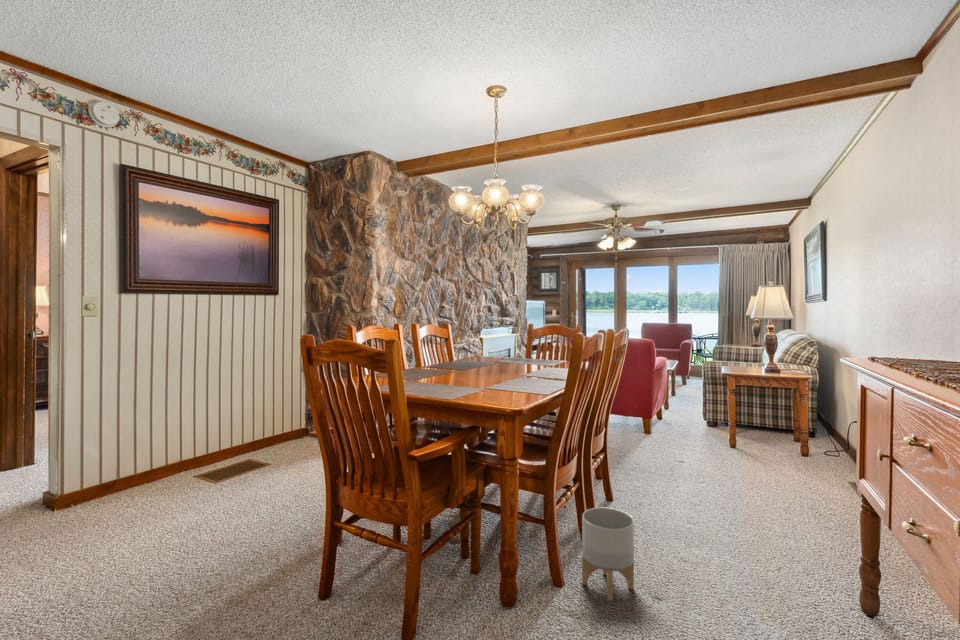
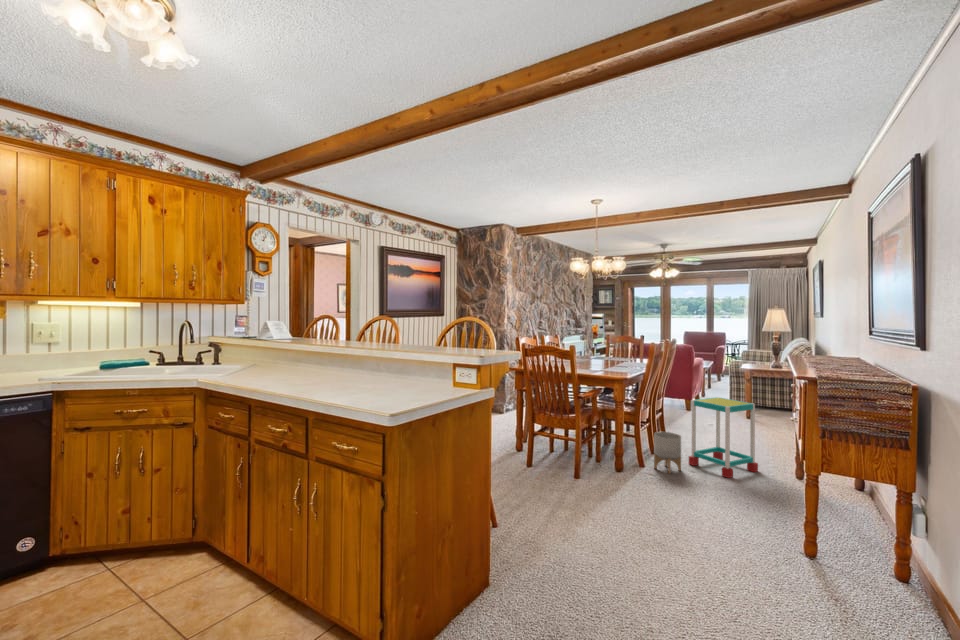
side table: none [648,434,777,611] -> present [689,397,758,478]

